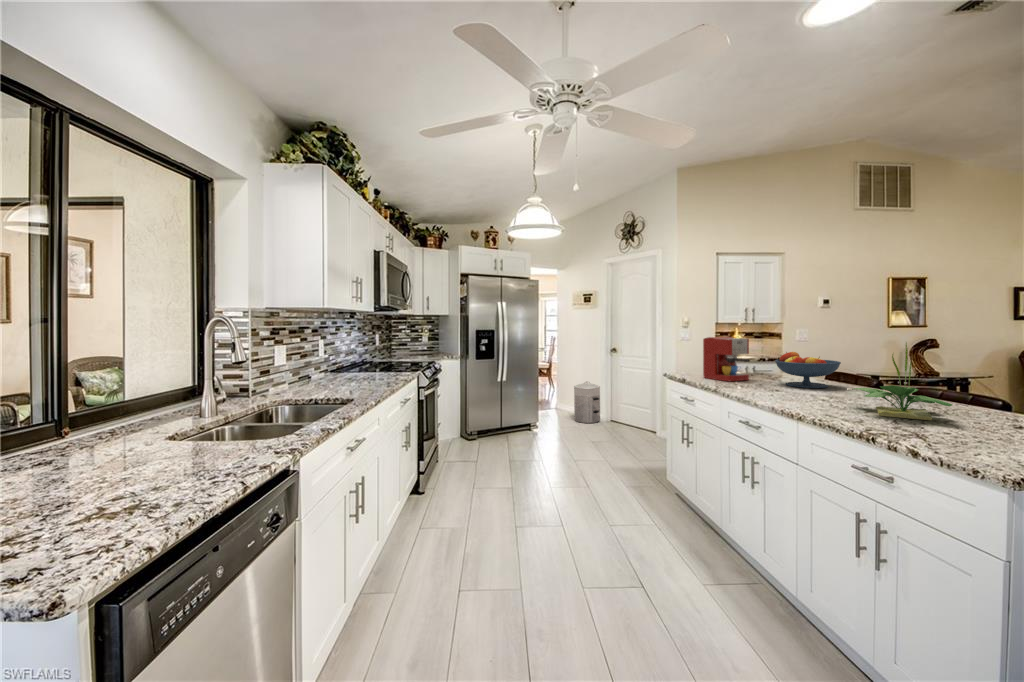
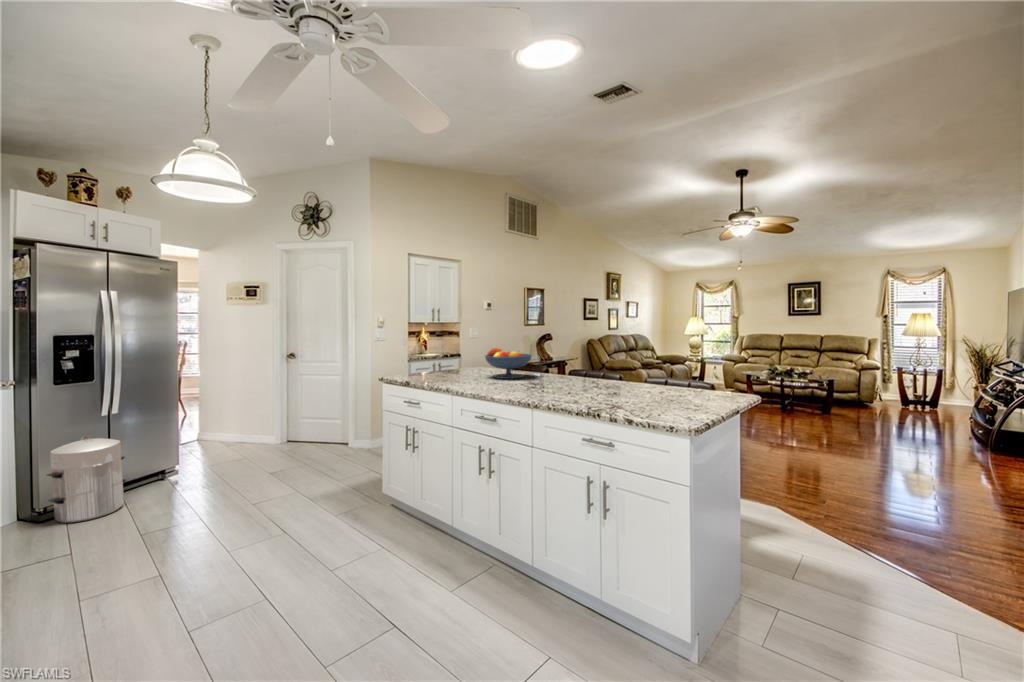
coffee maker: present [703,337,749,381] -> none [420,335,464,379]
potted plant: present [854,343,952,420] -> none [555,335,624,396]
waste bin: present [574,382,600,423] -> present [47,437,126,523]

